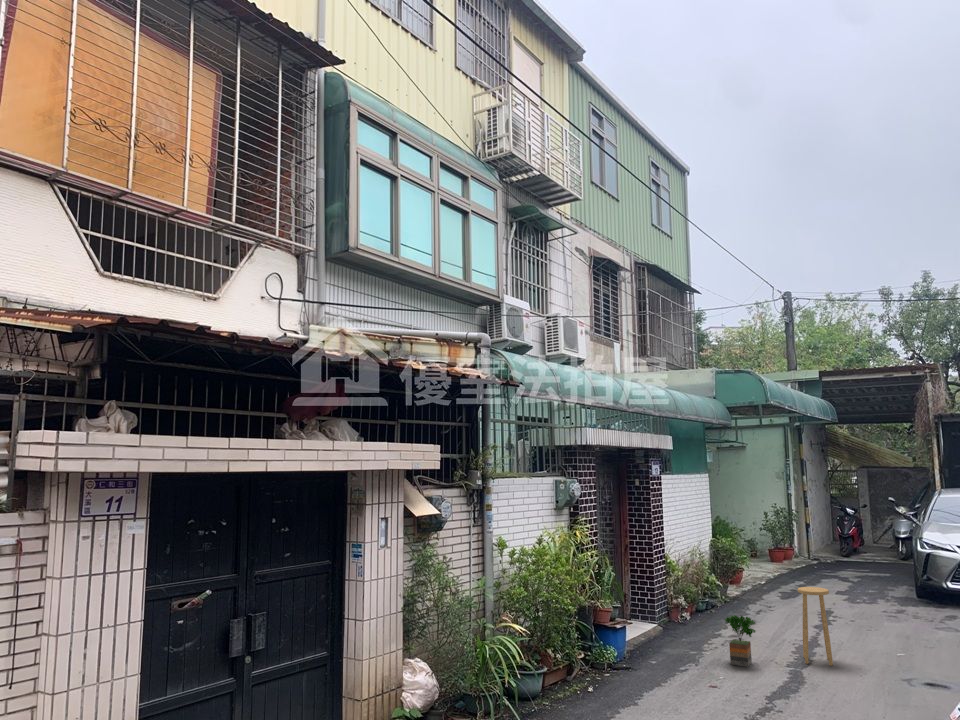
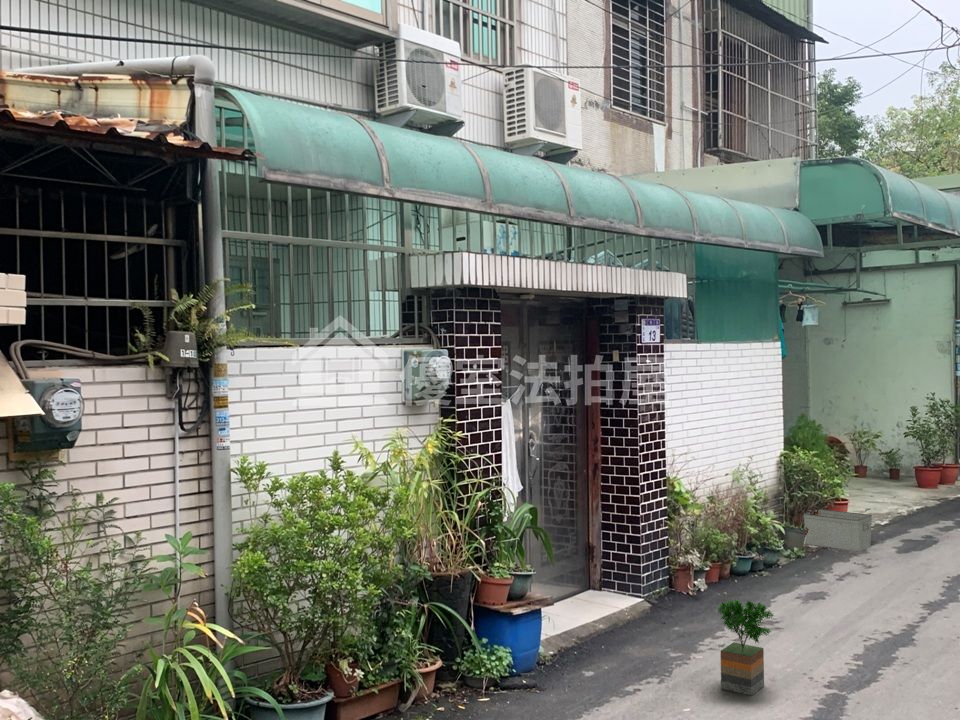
storage bin: none [724,574,764,599] -> present [804,509,872,551]
stool: present [798,587,833,666] -> none [864,550,923,699]

